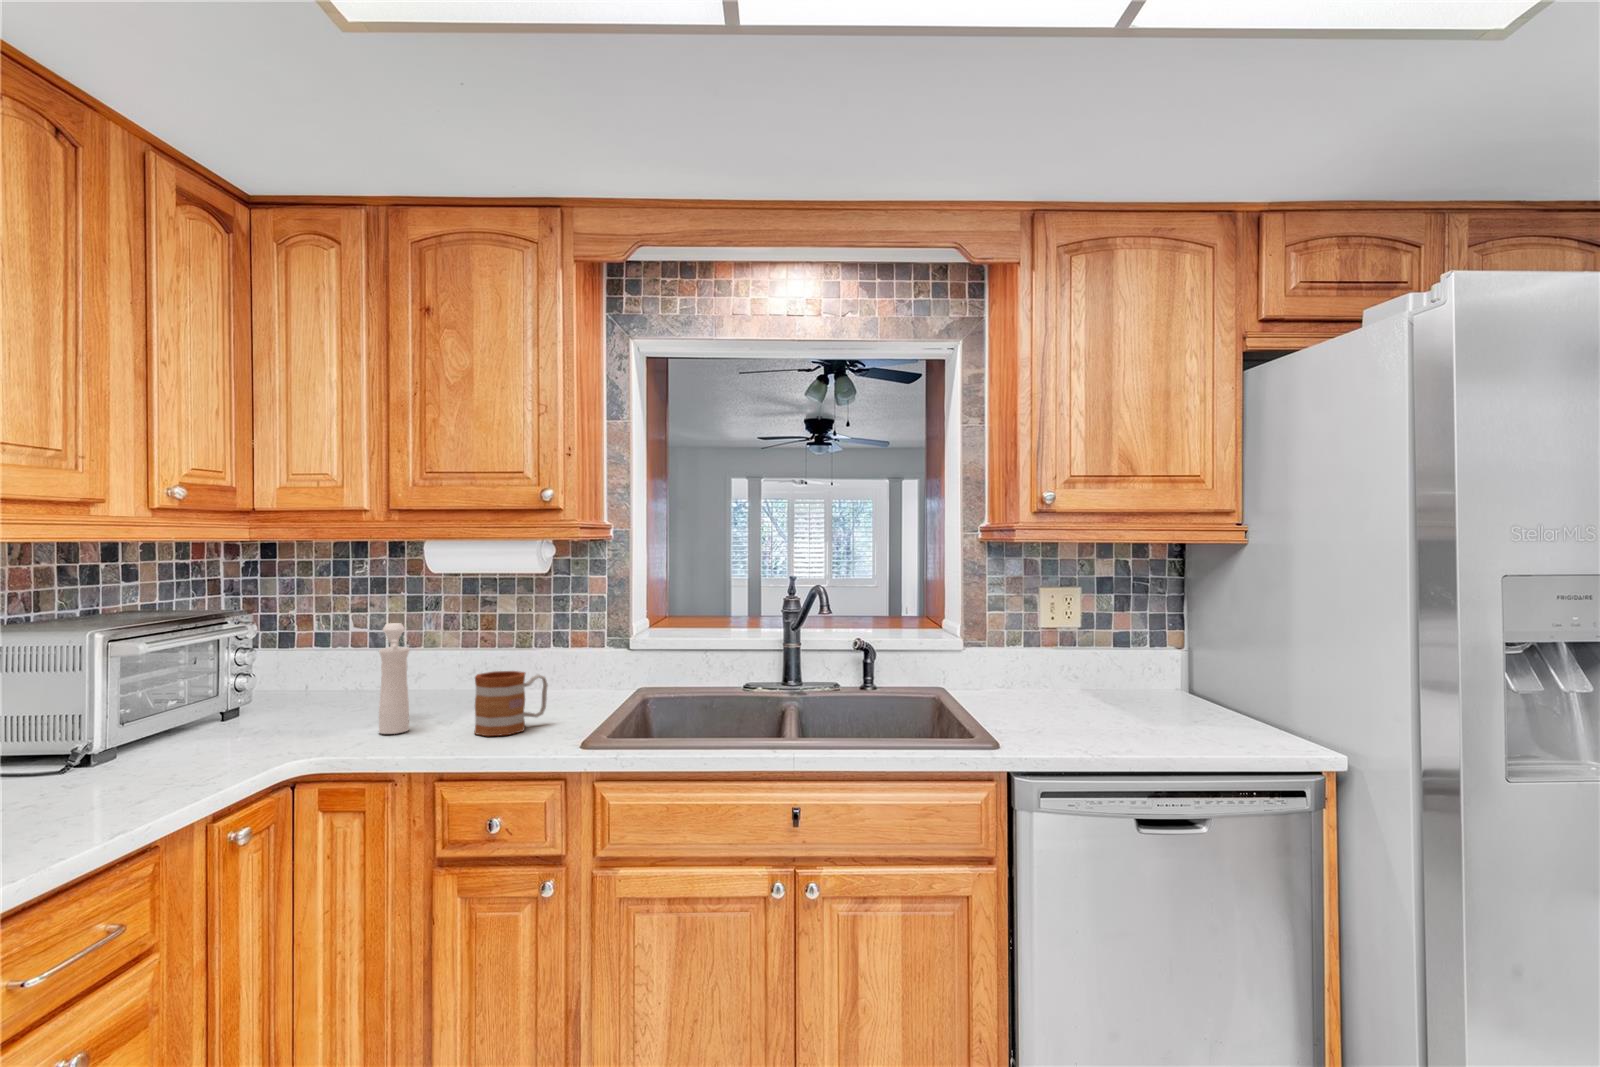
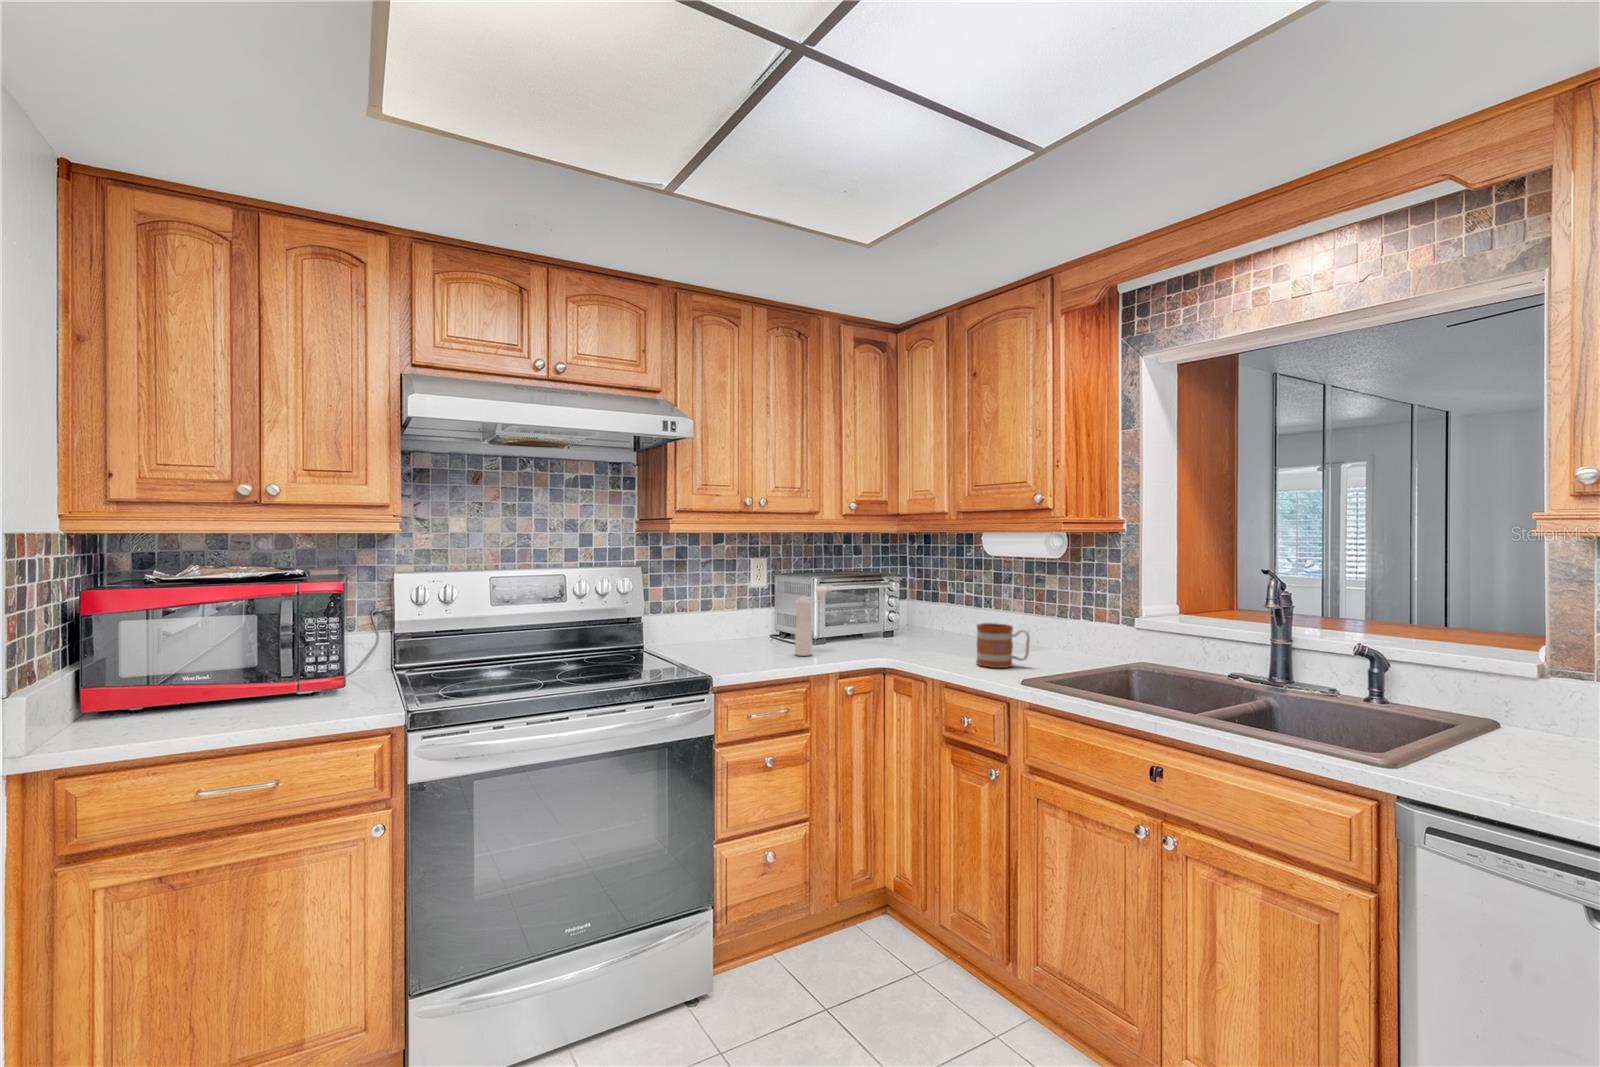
pepper mill: present [379,623,410,734] -> present [795,586,828,656]

